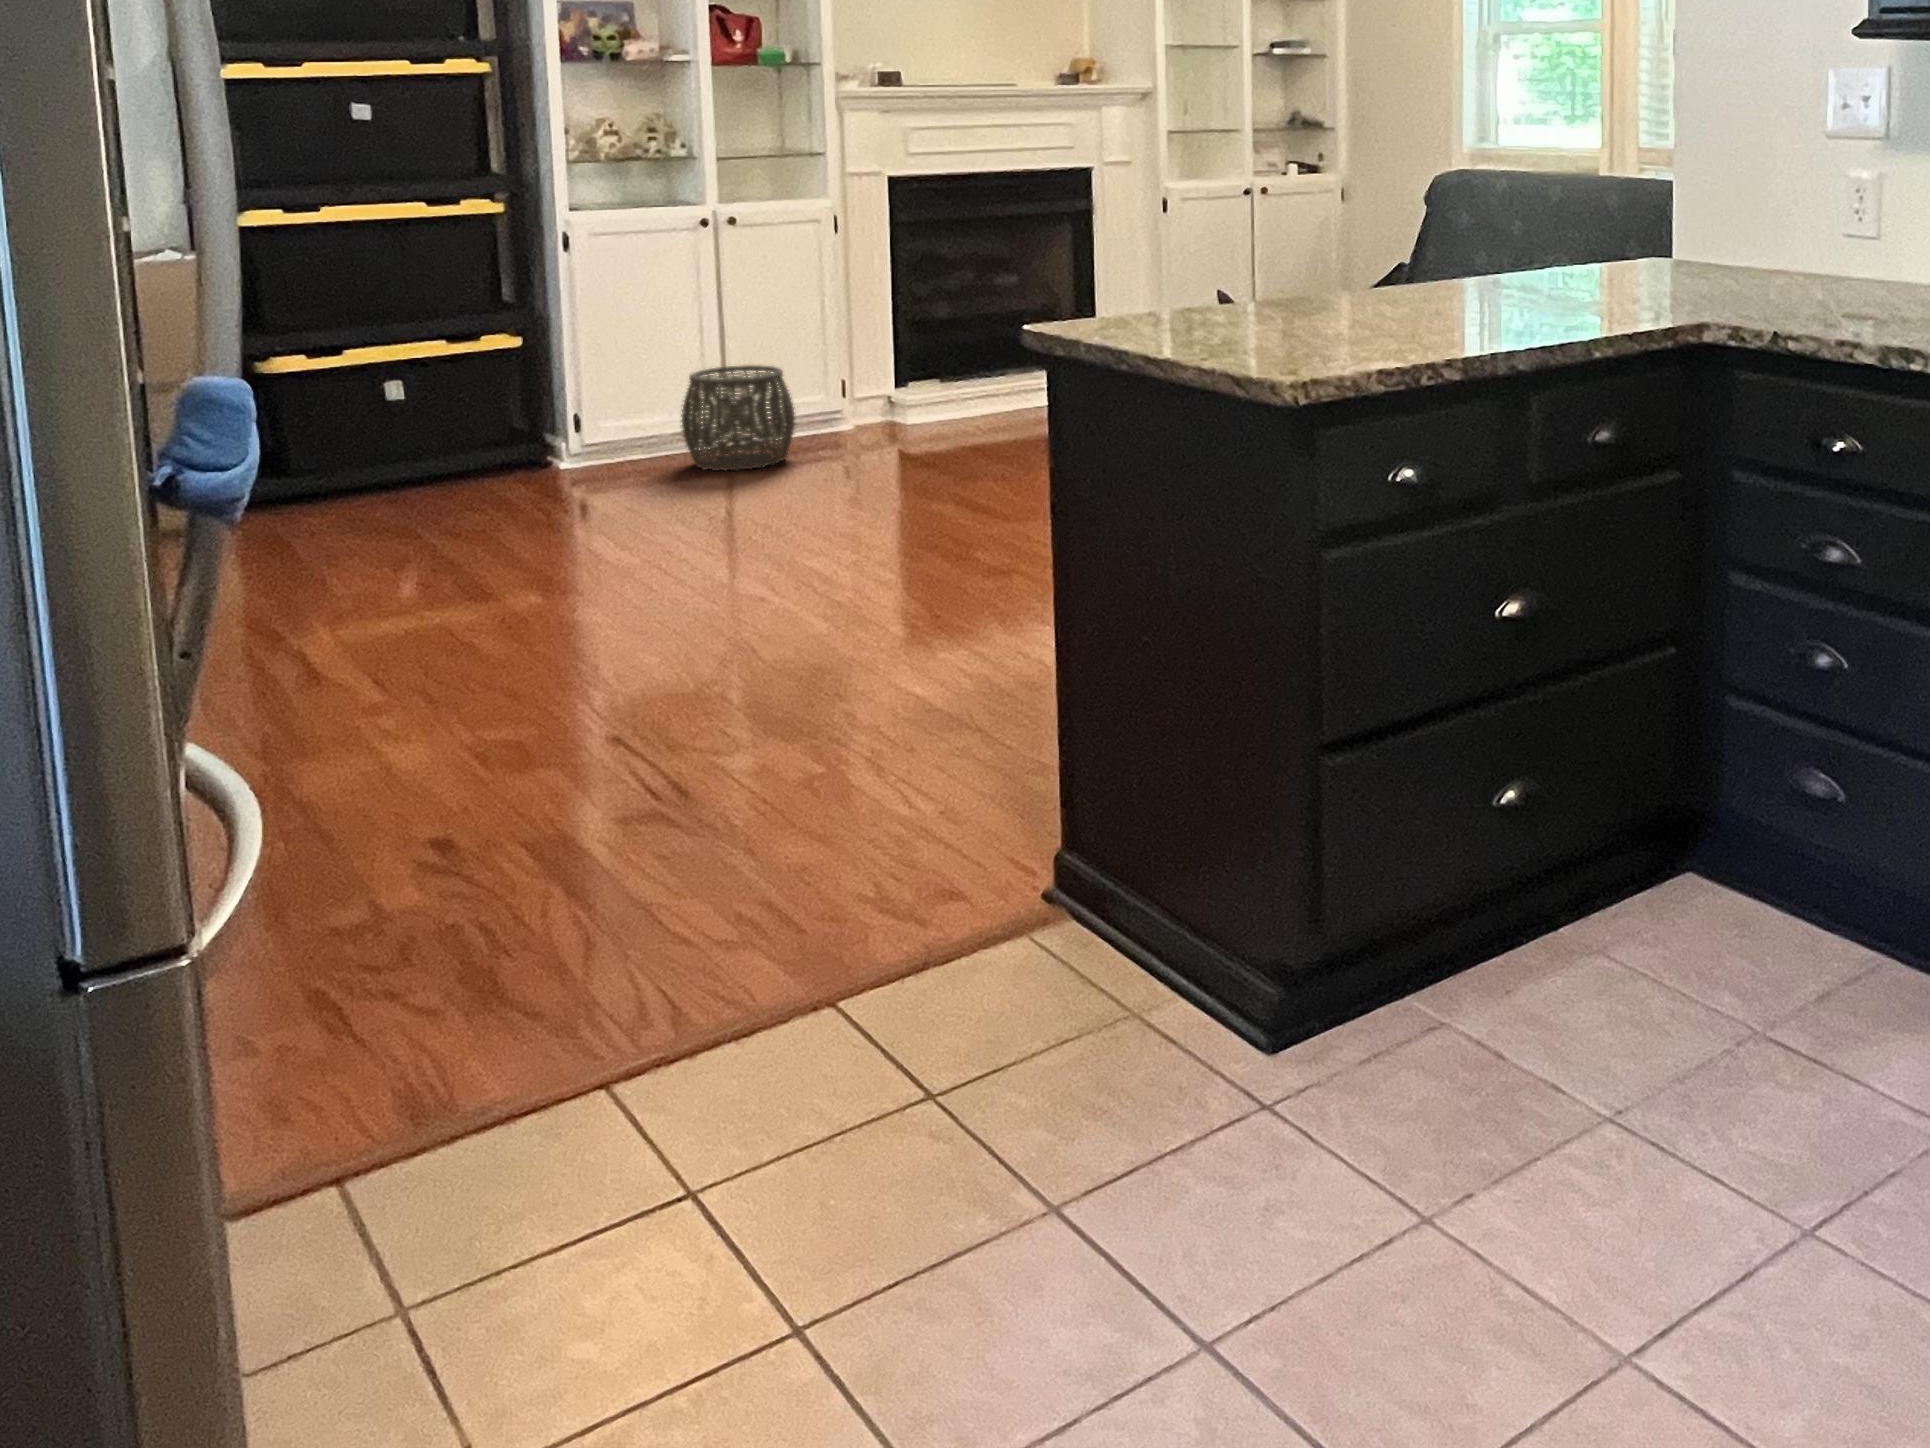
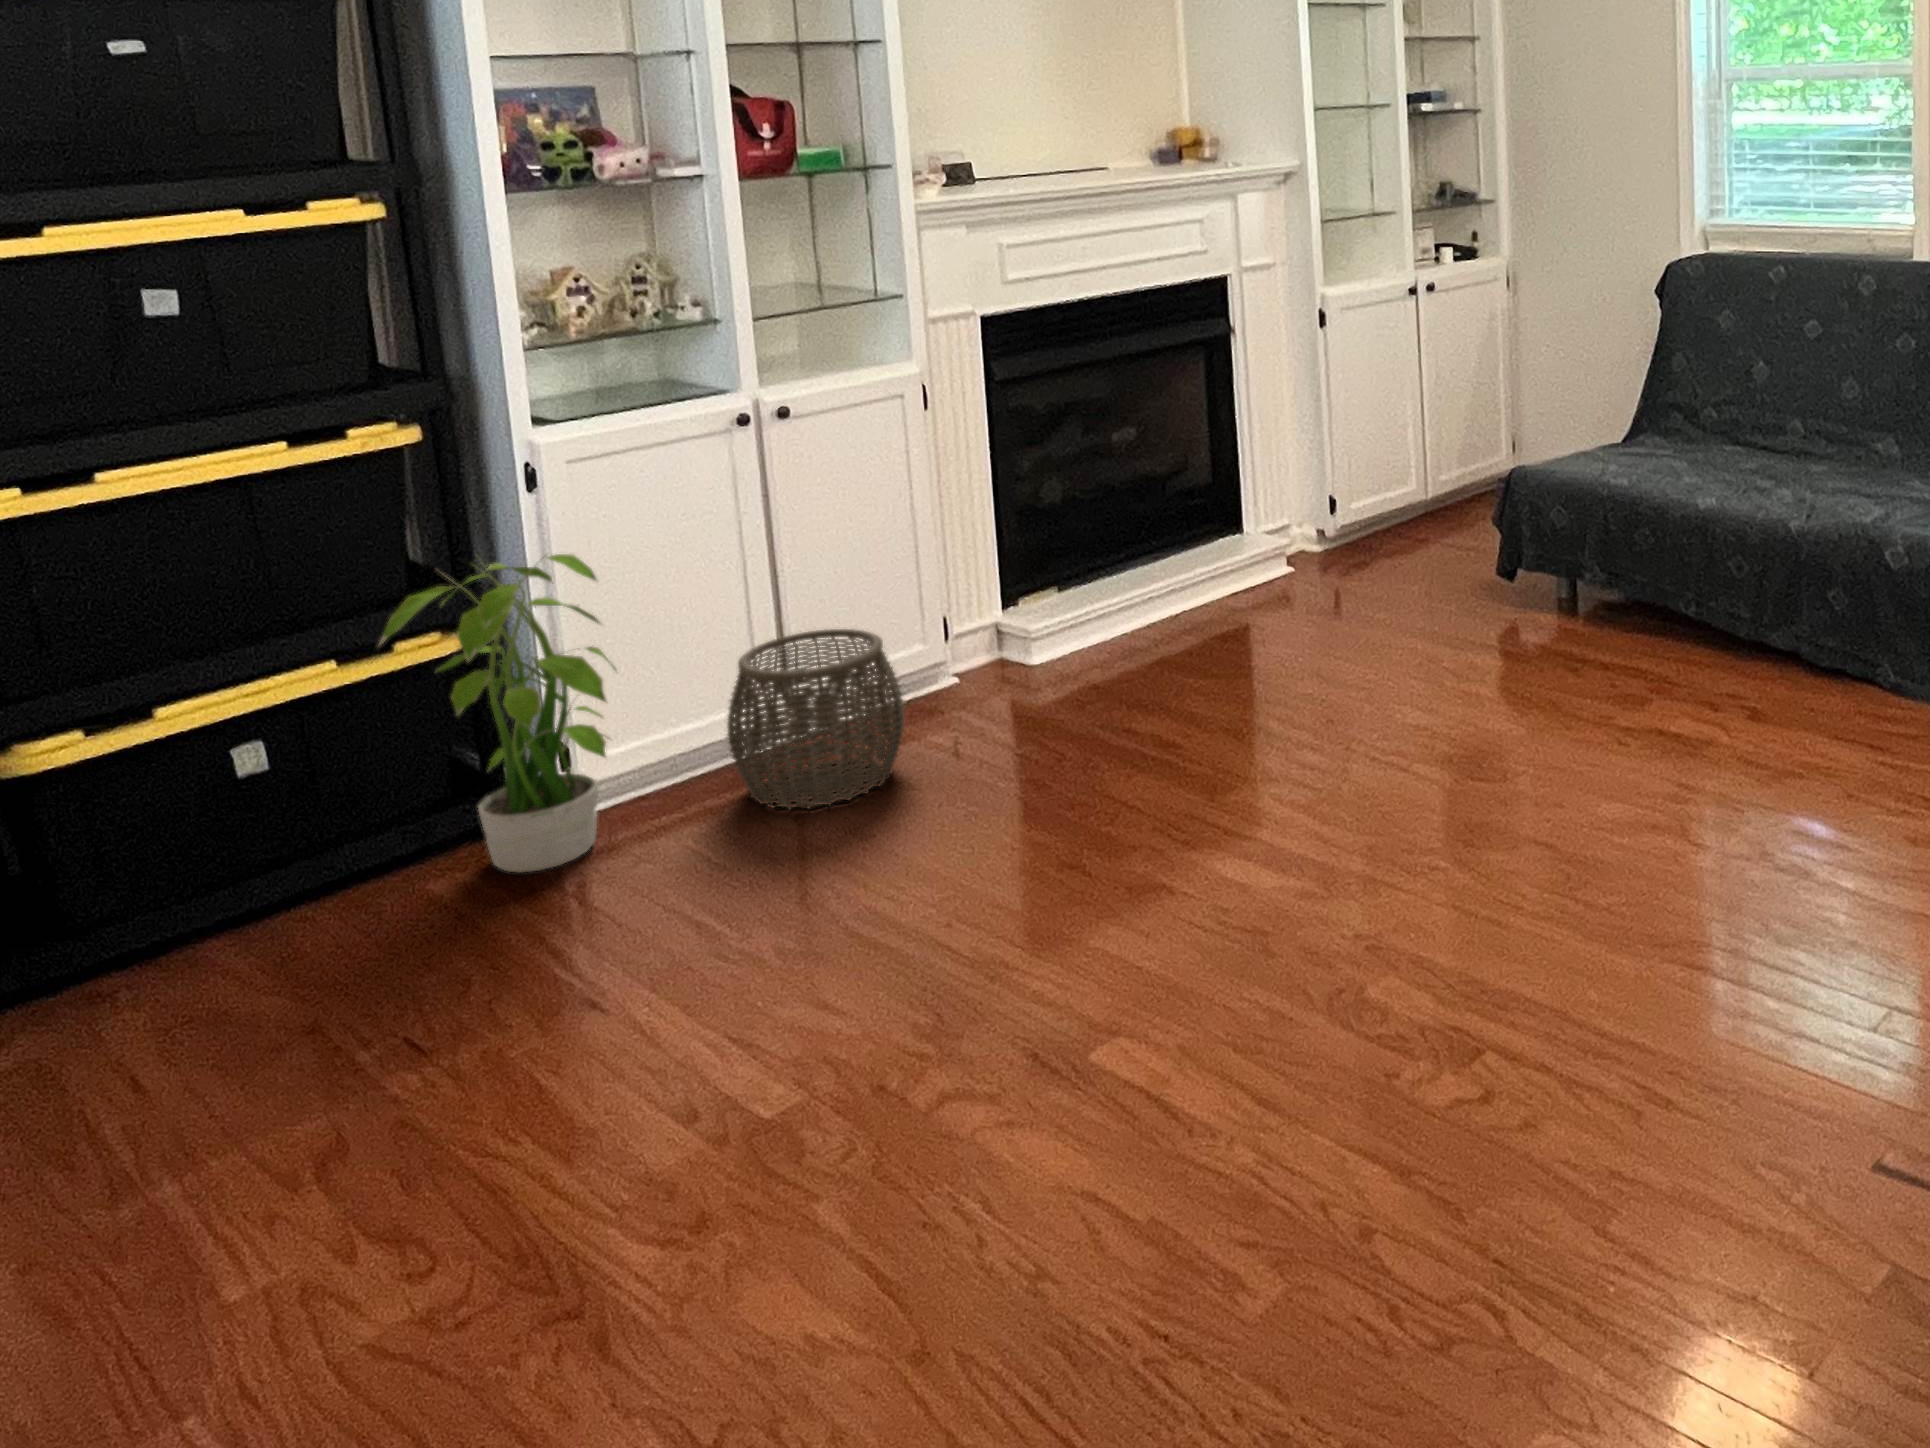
potted plant: none [469,286,611,484] -> present [380,554,616,873]

